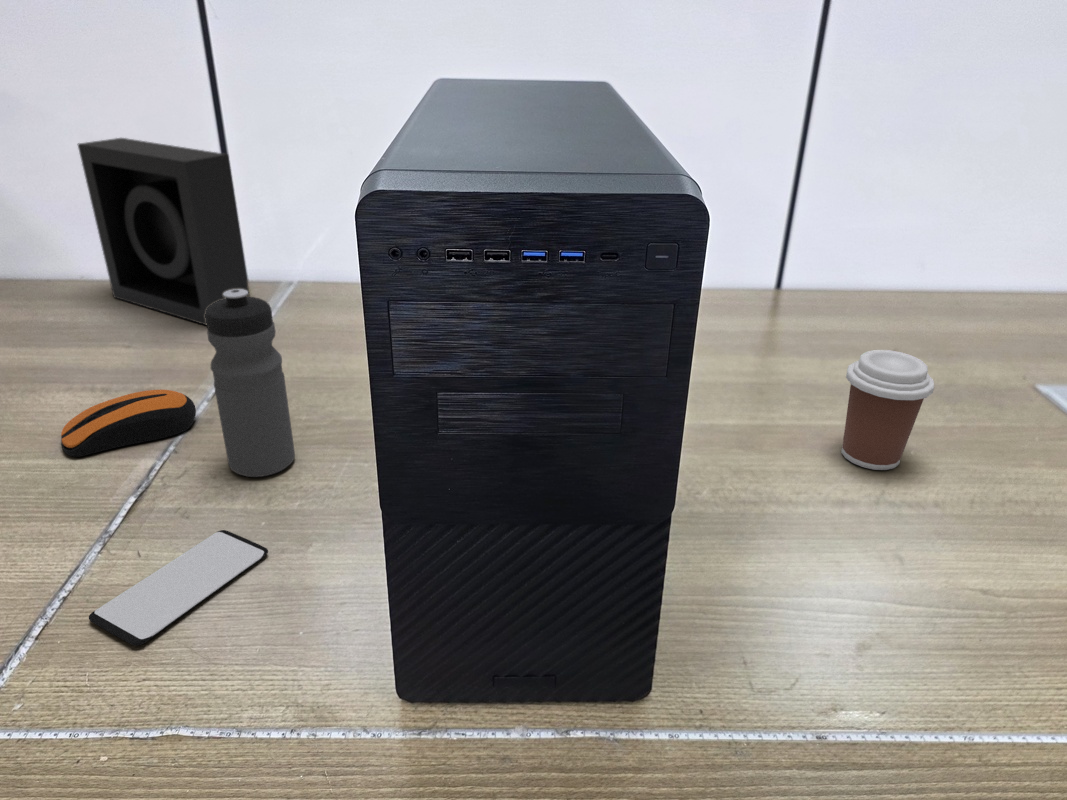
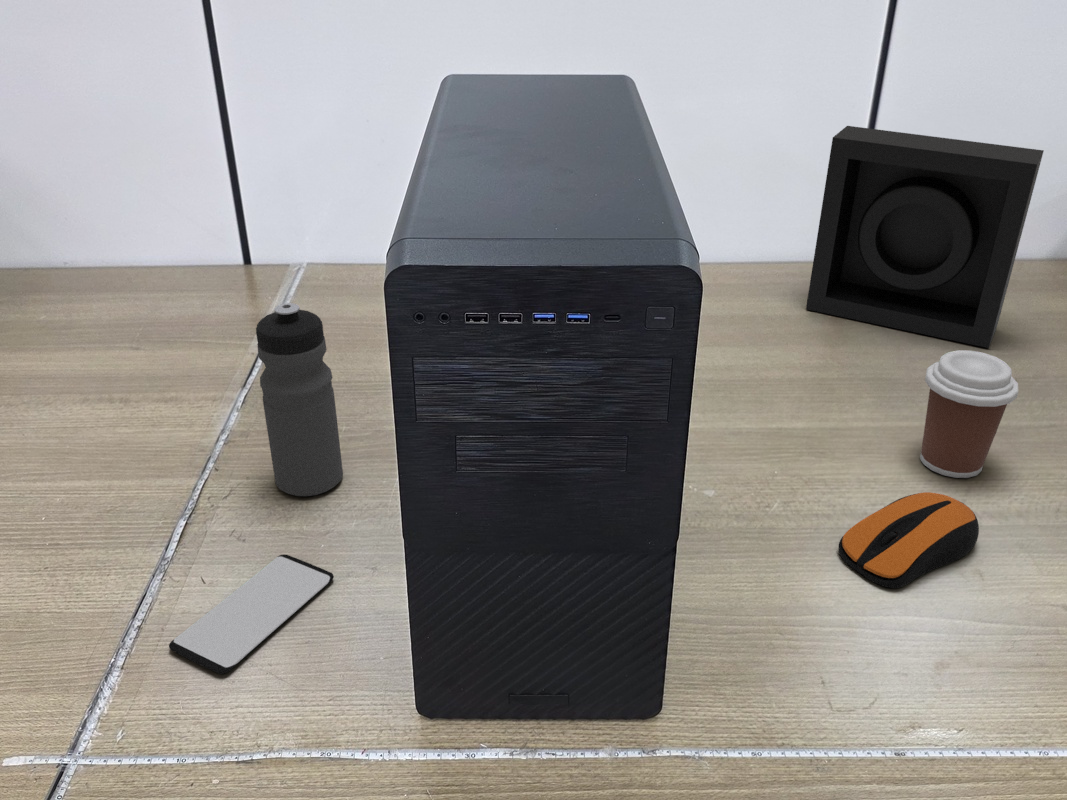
speaker: present [78,138,249,325] -> present [806,126,1044,348]
computer mouse: present [61,390,196,457] -> present [838,492,979,588]

